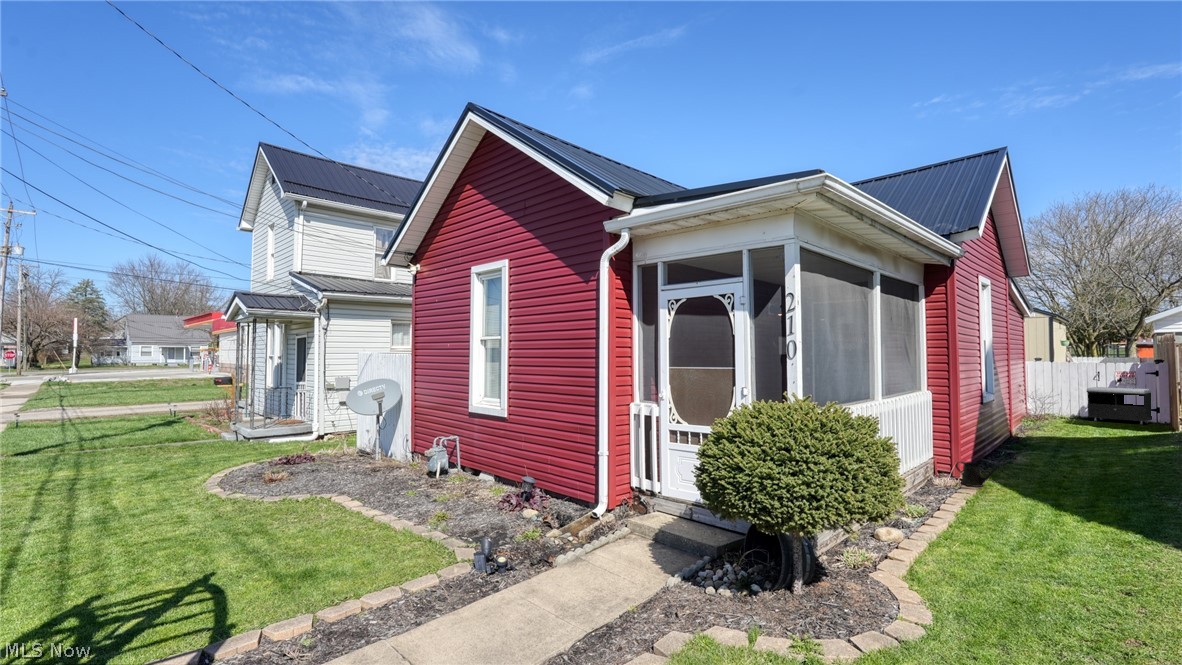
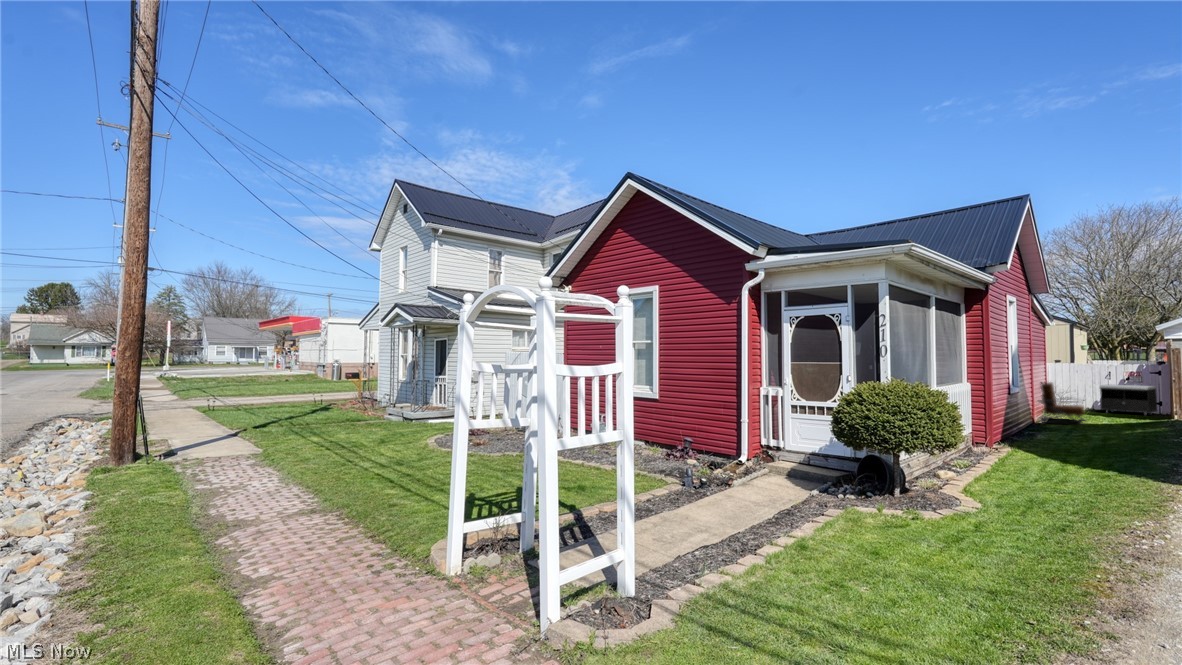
lounge chair: none [1015,386,1074,439] -> present [1039,382,1084,425]
watering can: present [955,462,1001,487] -> none [989,434,1024,452]

